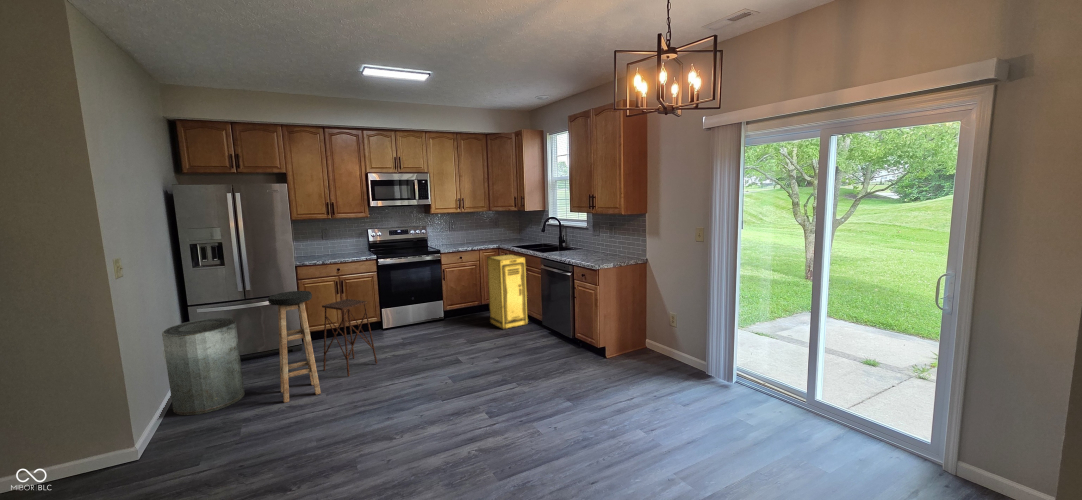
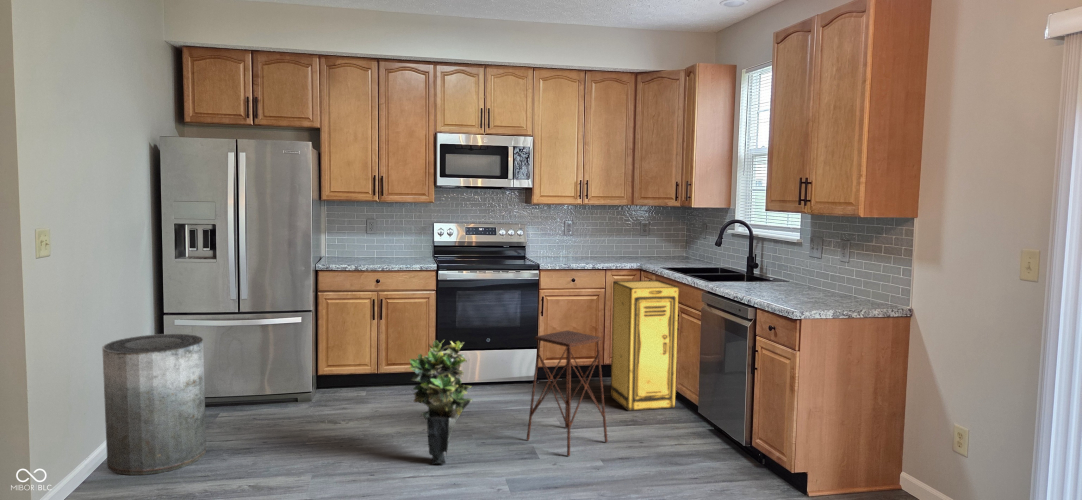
bar stool: present [268,291,321,403] -> none [242,305,306,479]
side table: present [322,299,377,377] -> present [526,330,608,456]
potted plant: none [380,301,422,375] -> present [409,340,472,464]

